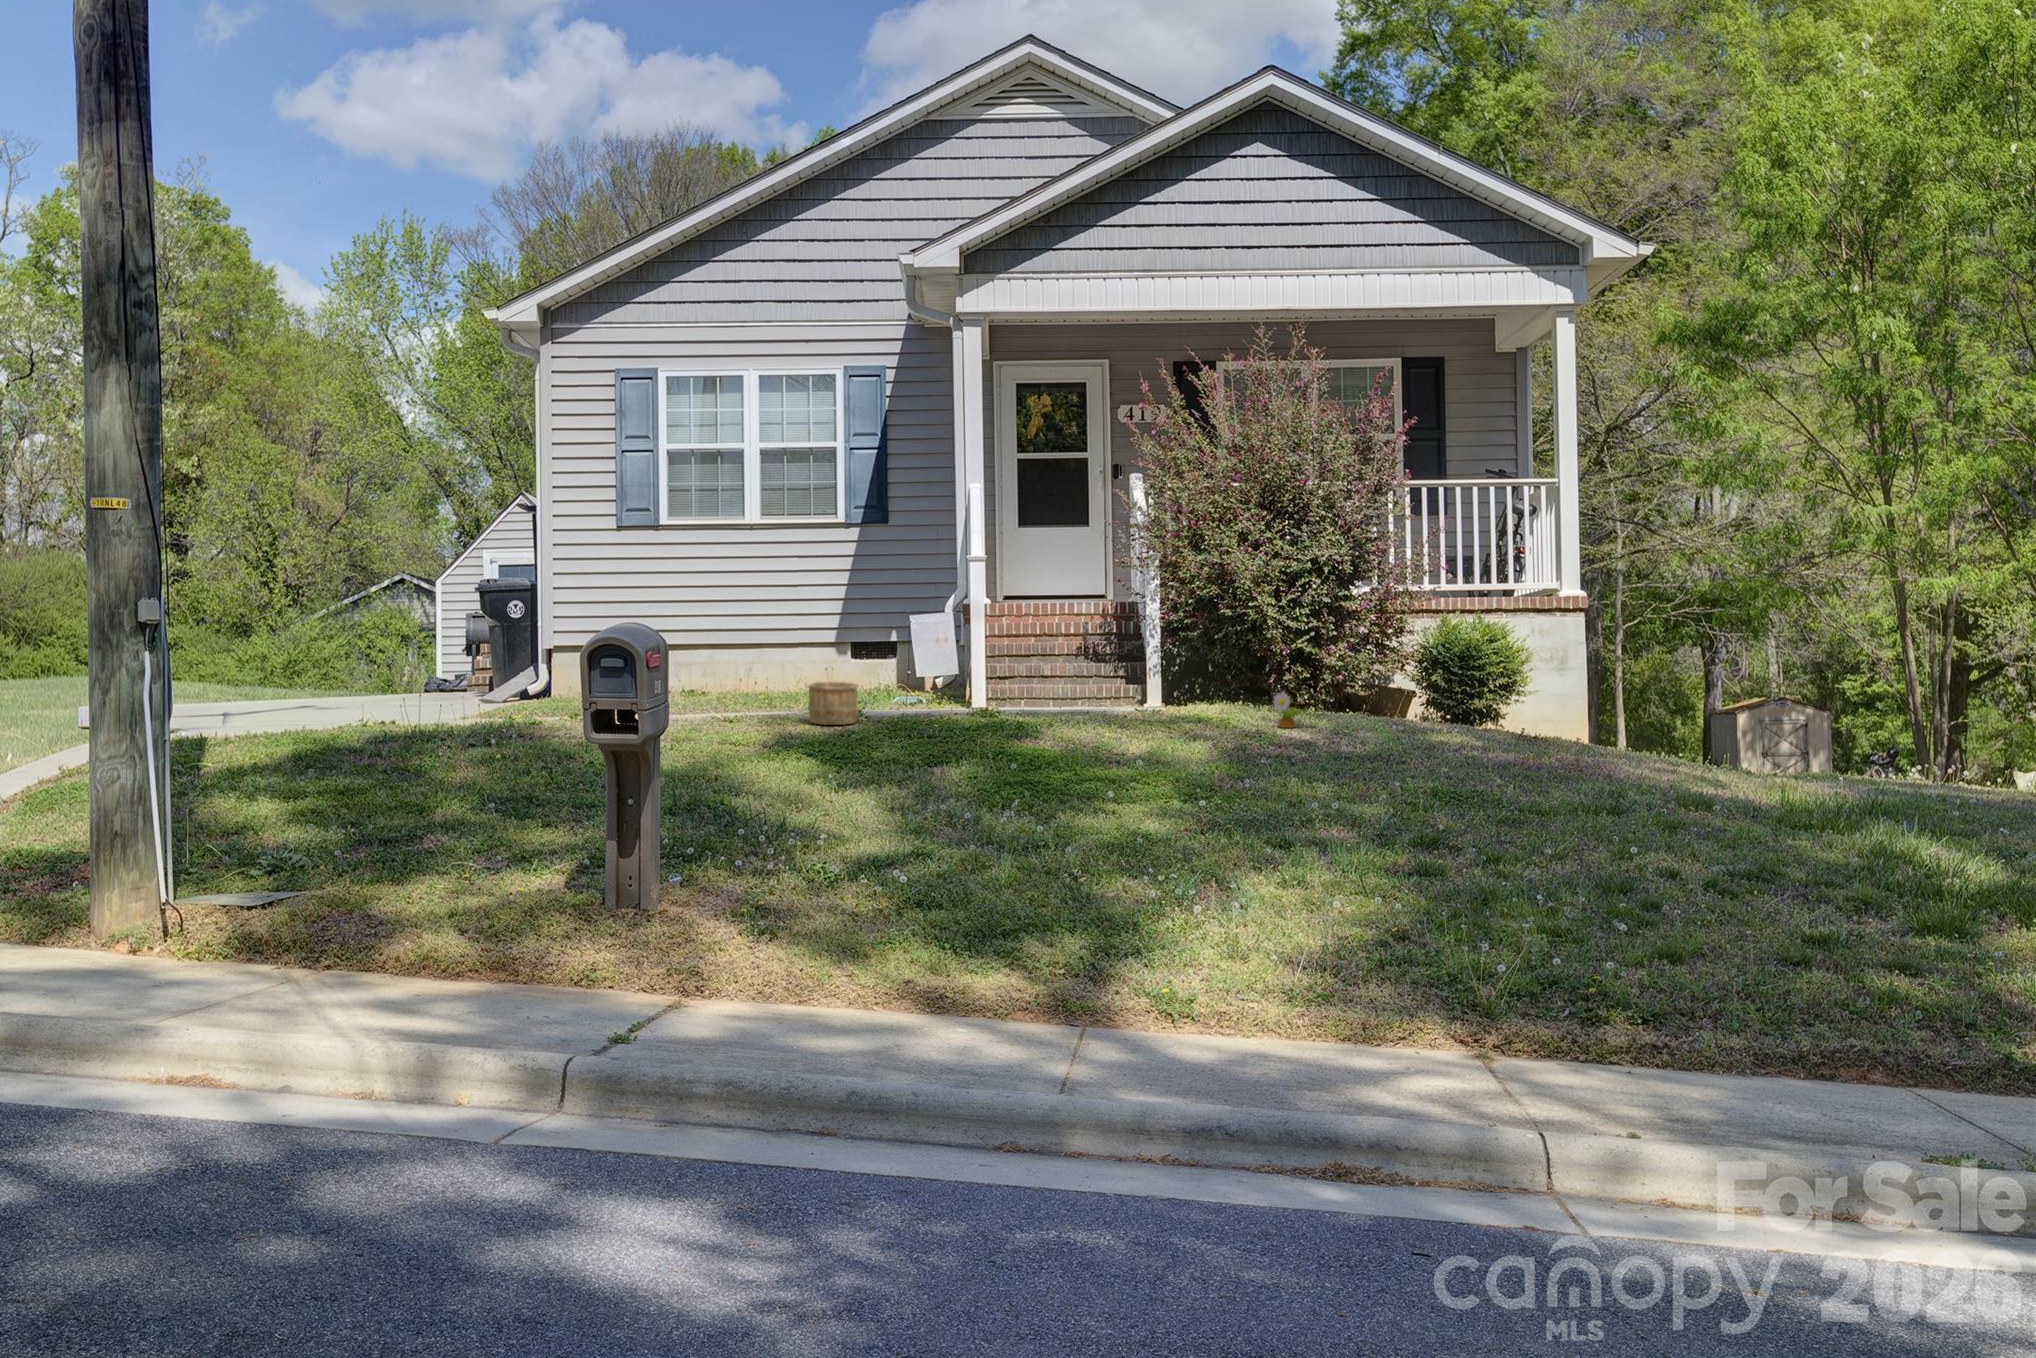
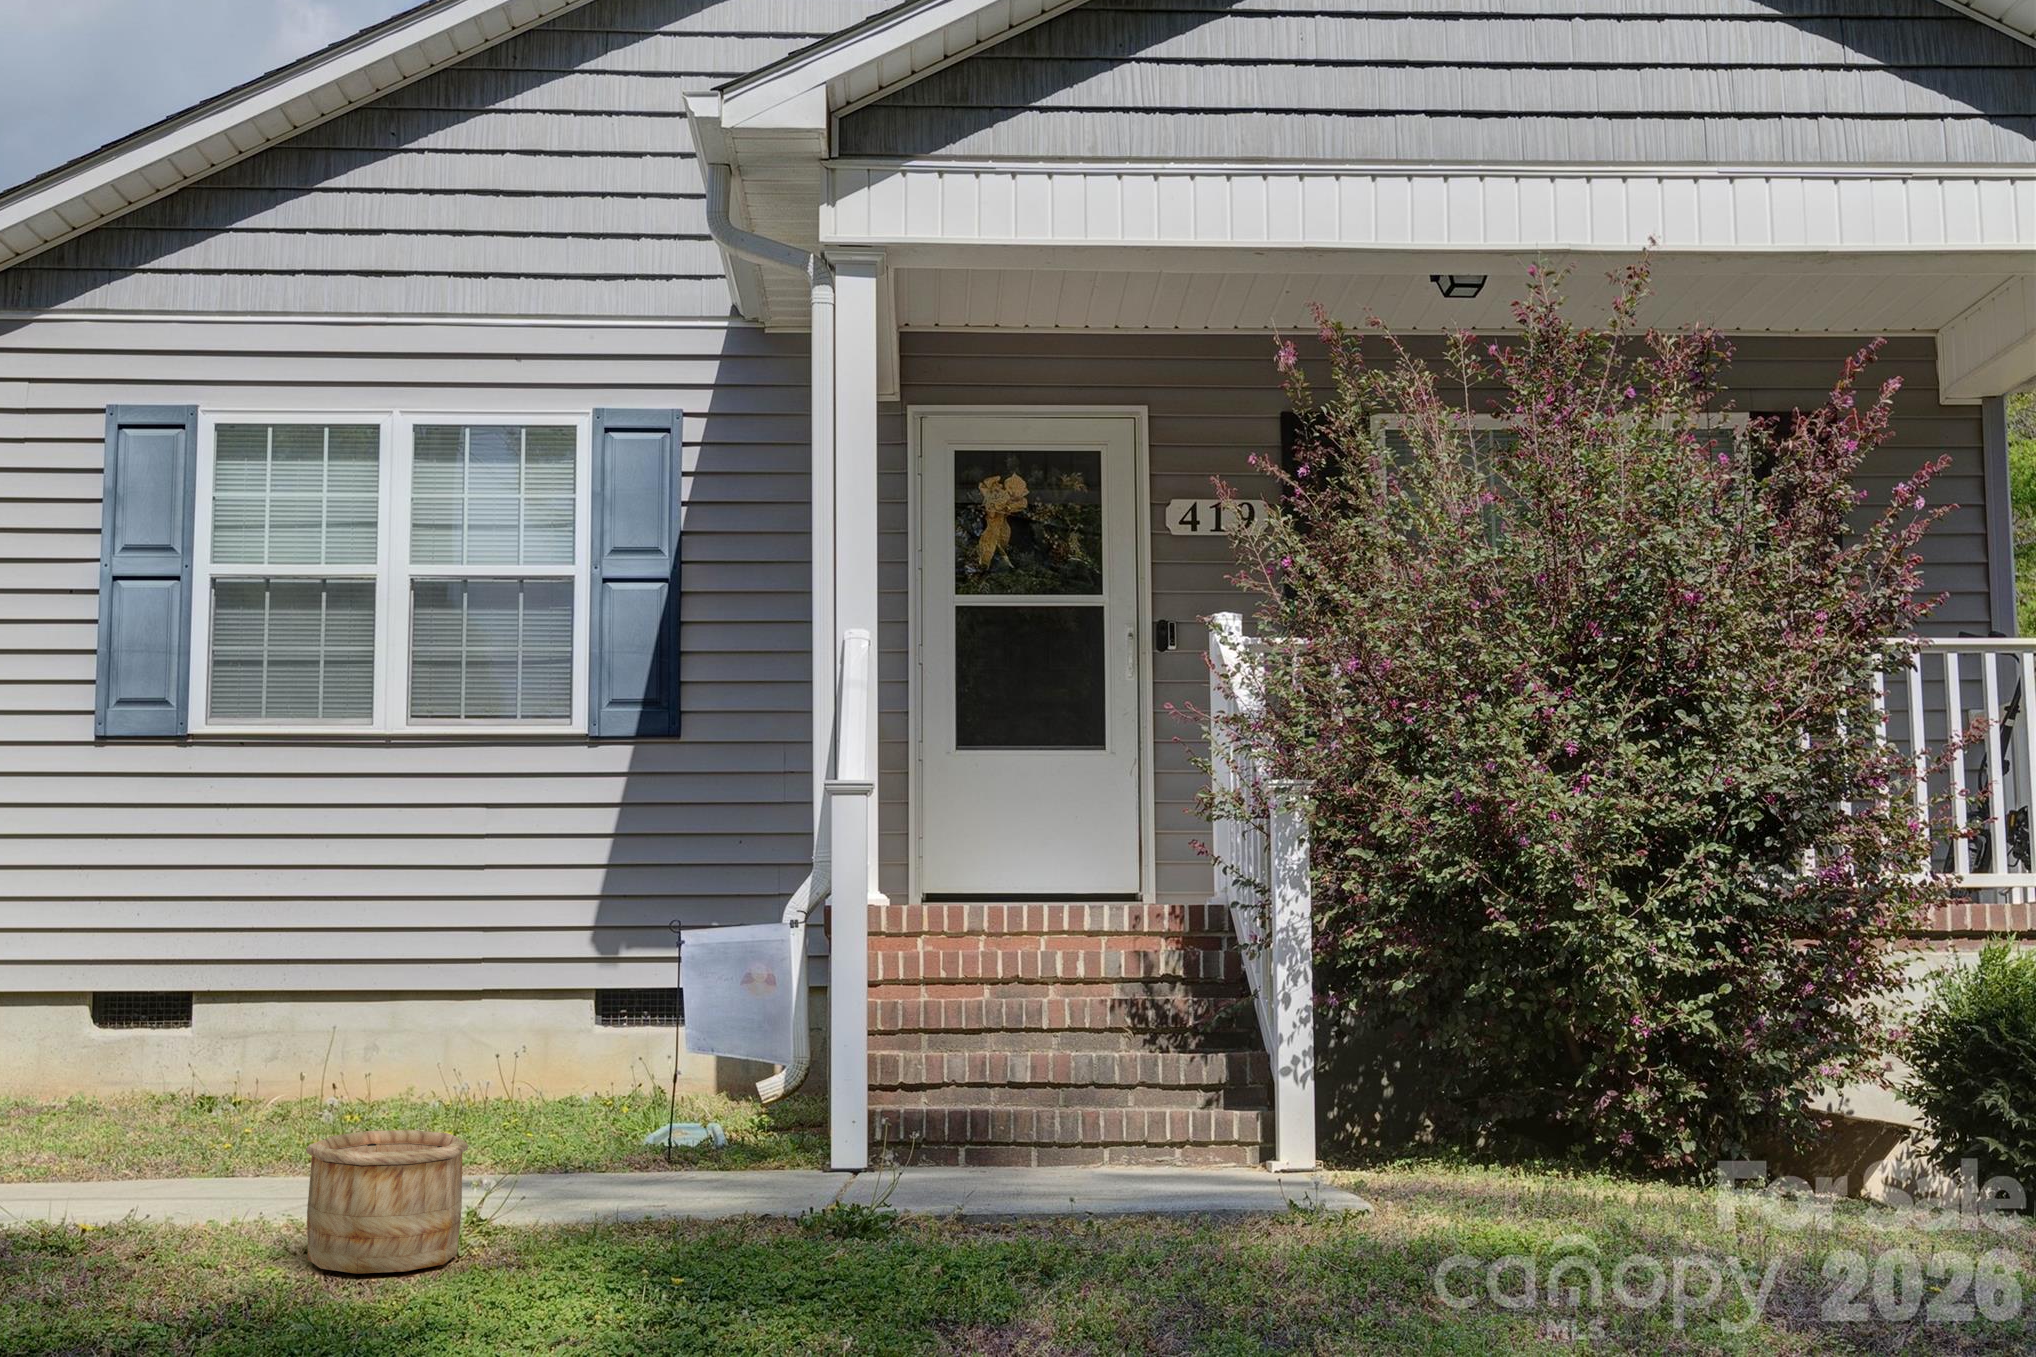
decorative plant: present [1274,692,1305,728] -> none [1677,1162,1804,1274]

